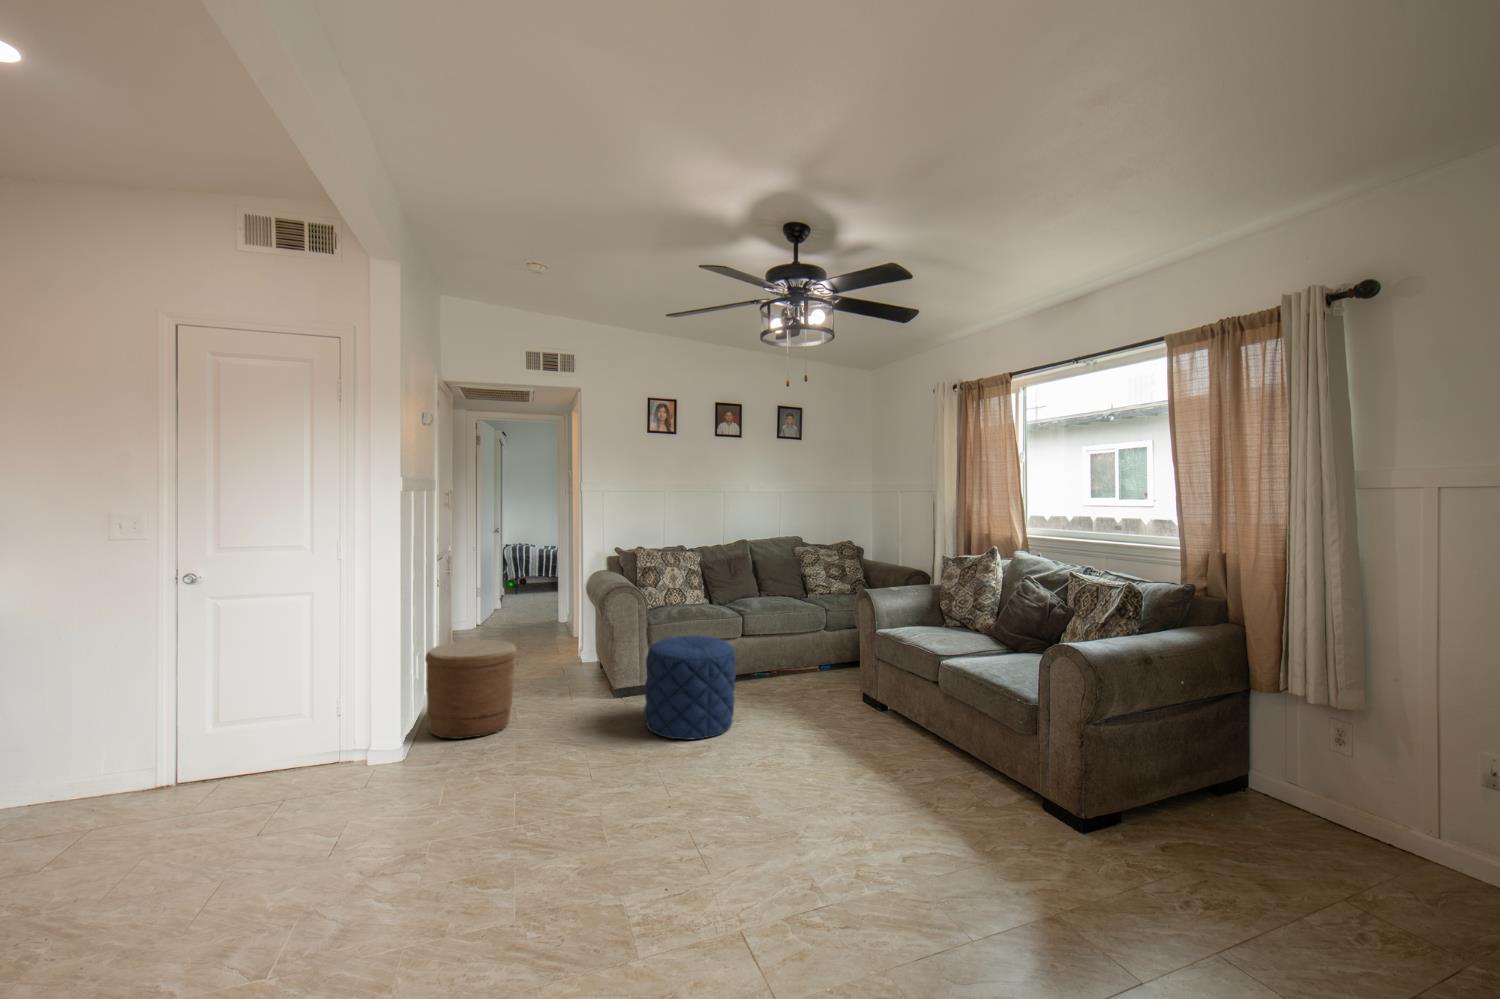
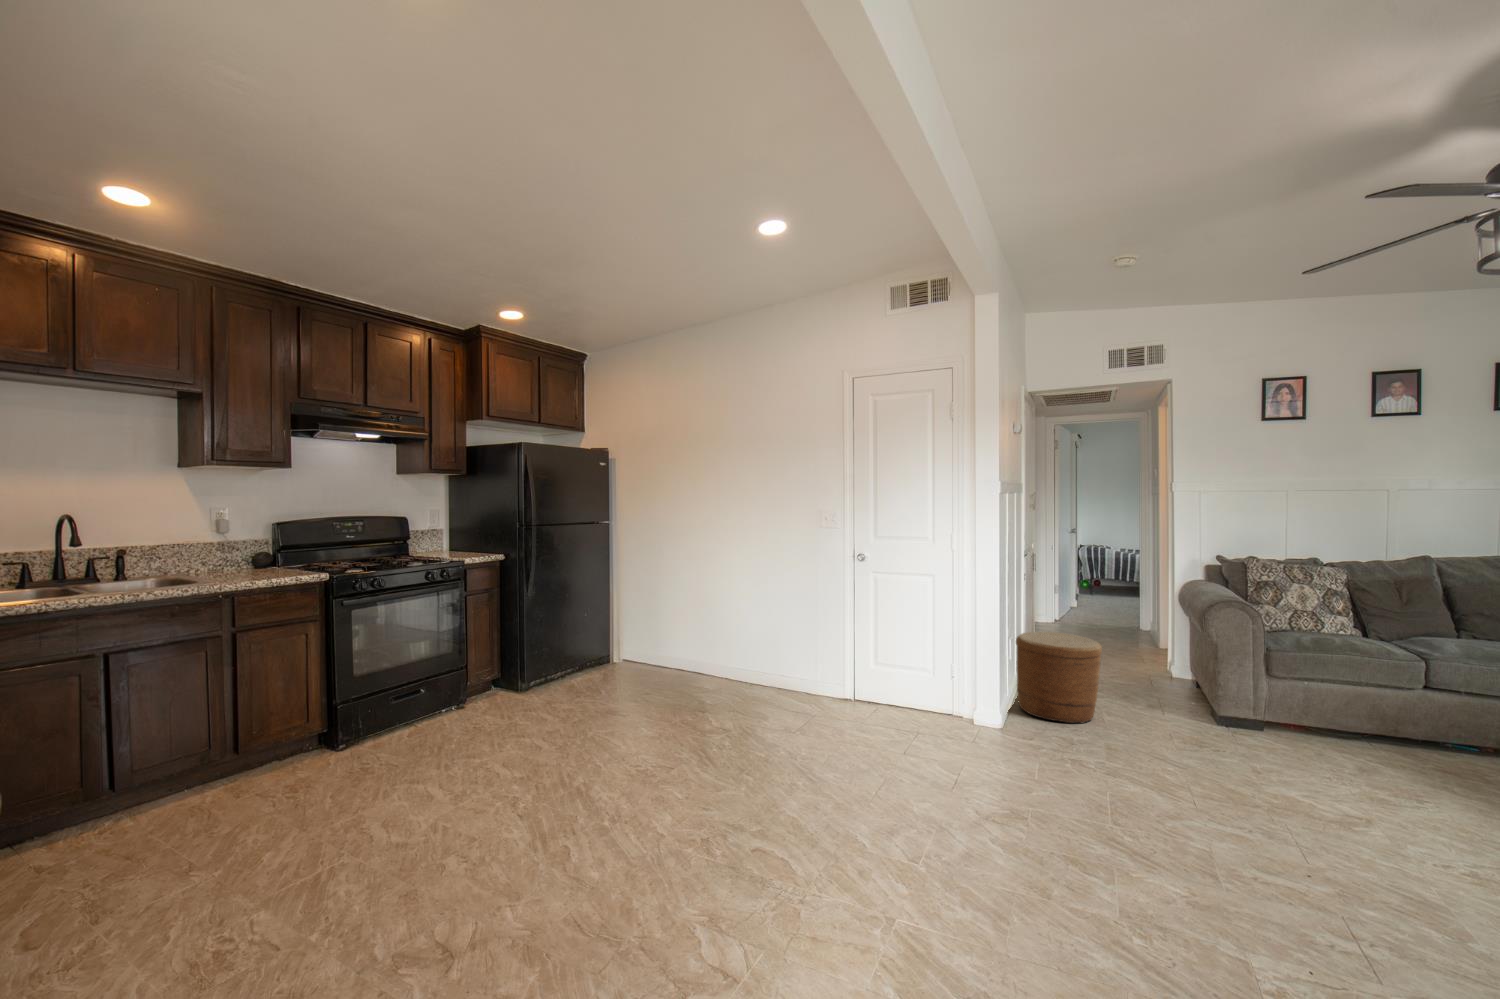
pouf: present [644,635,736,740] -> none [1259,667,1409,800]

